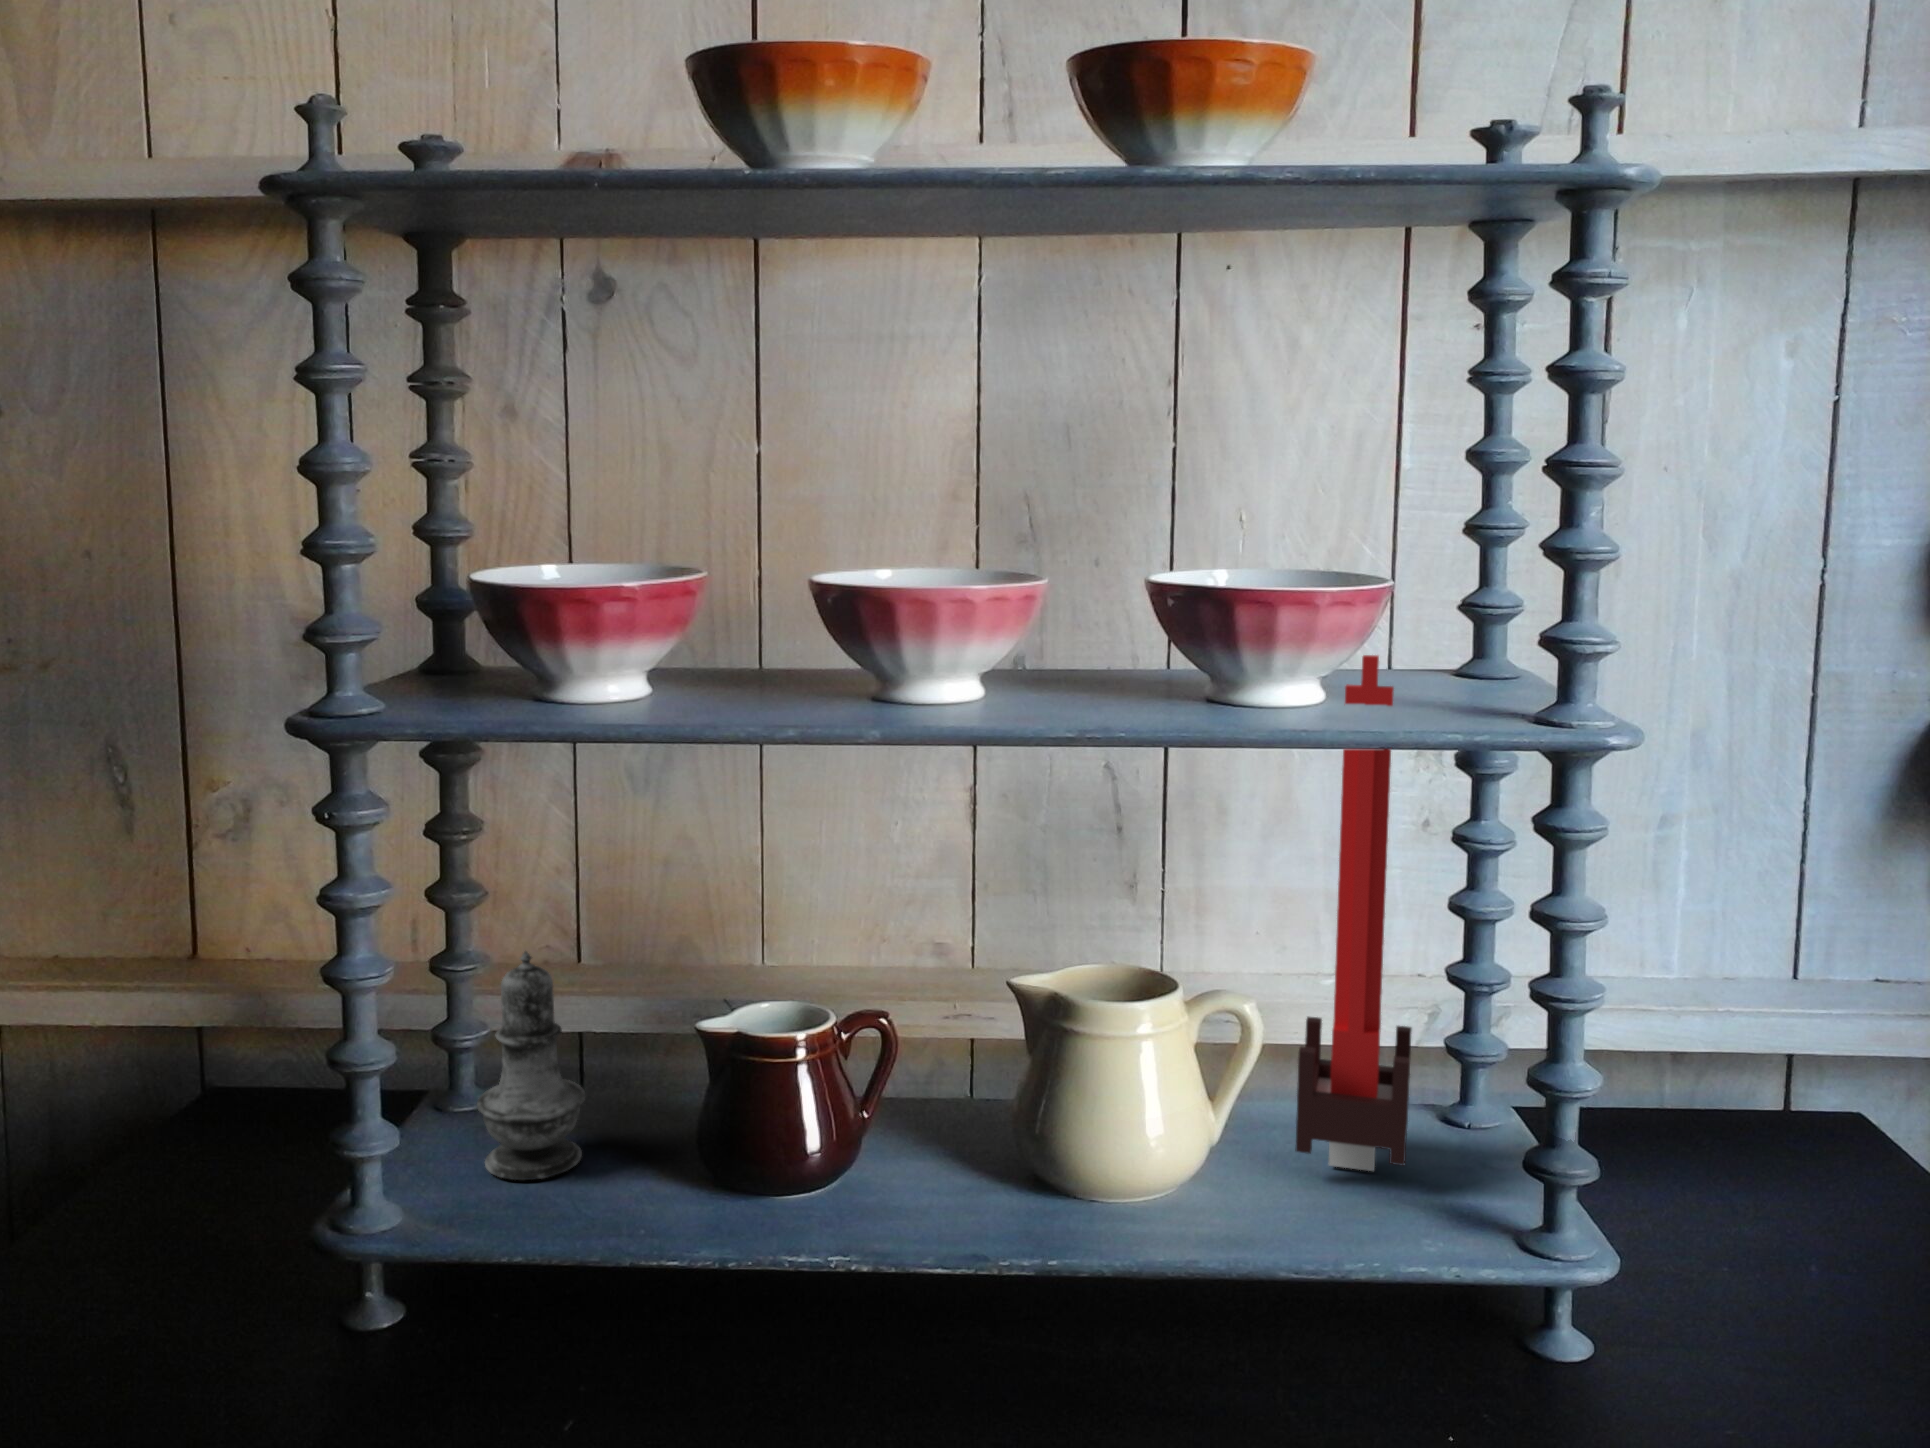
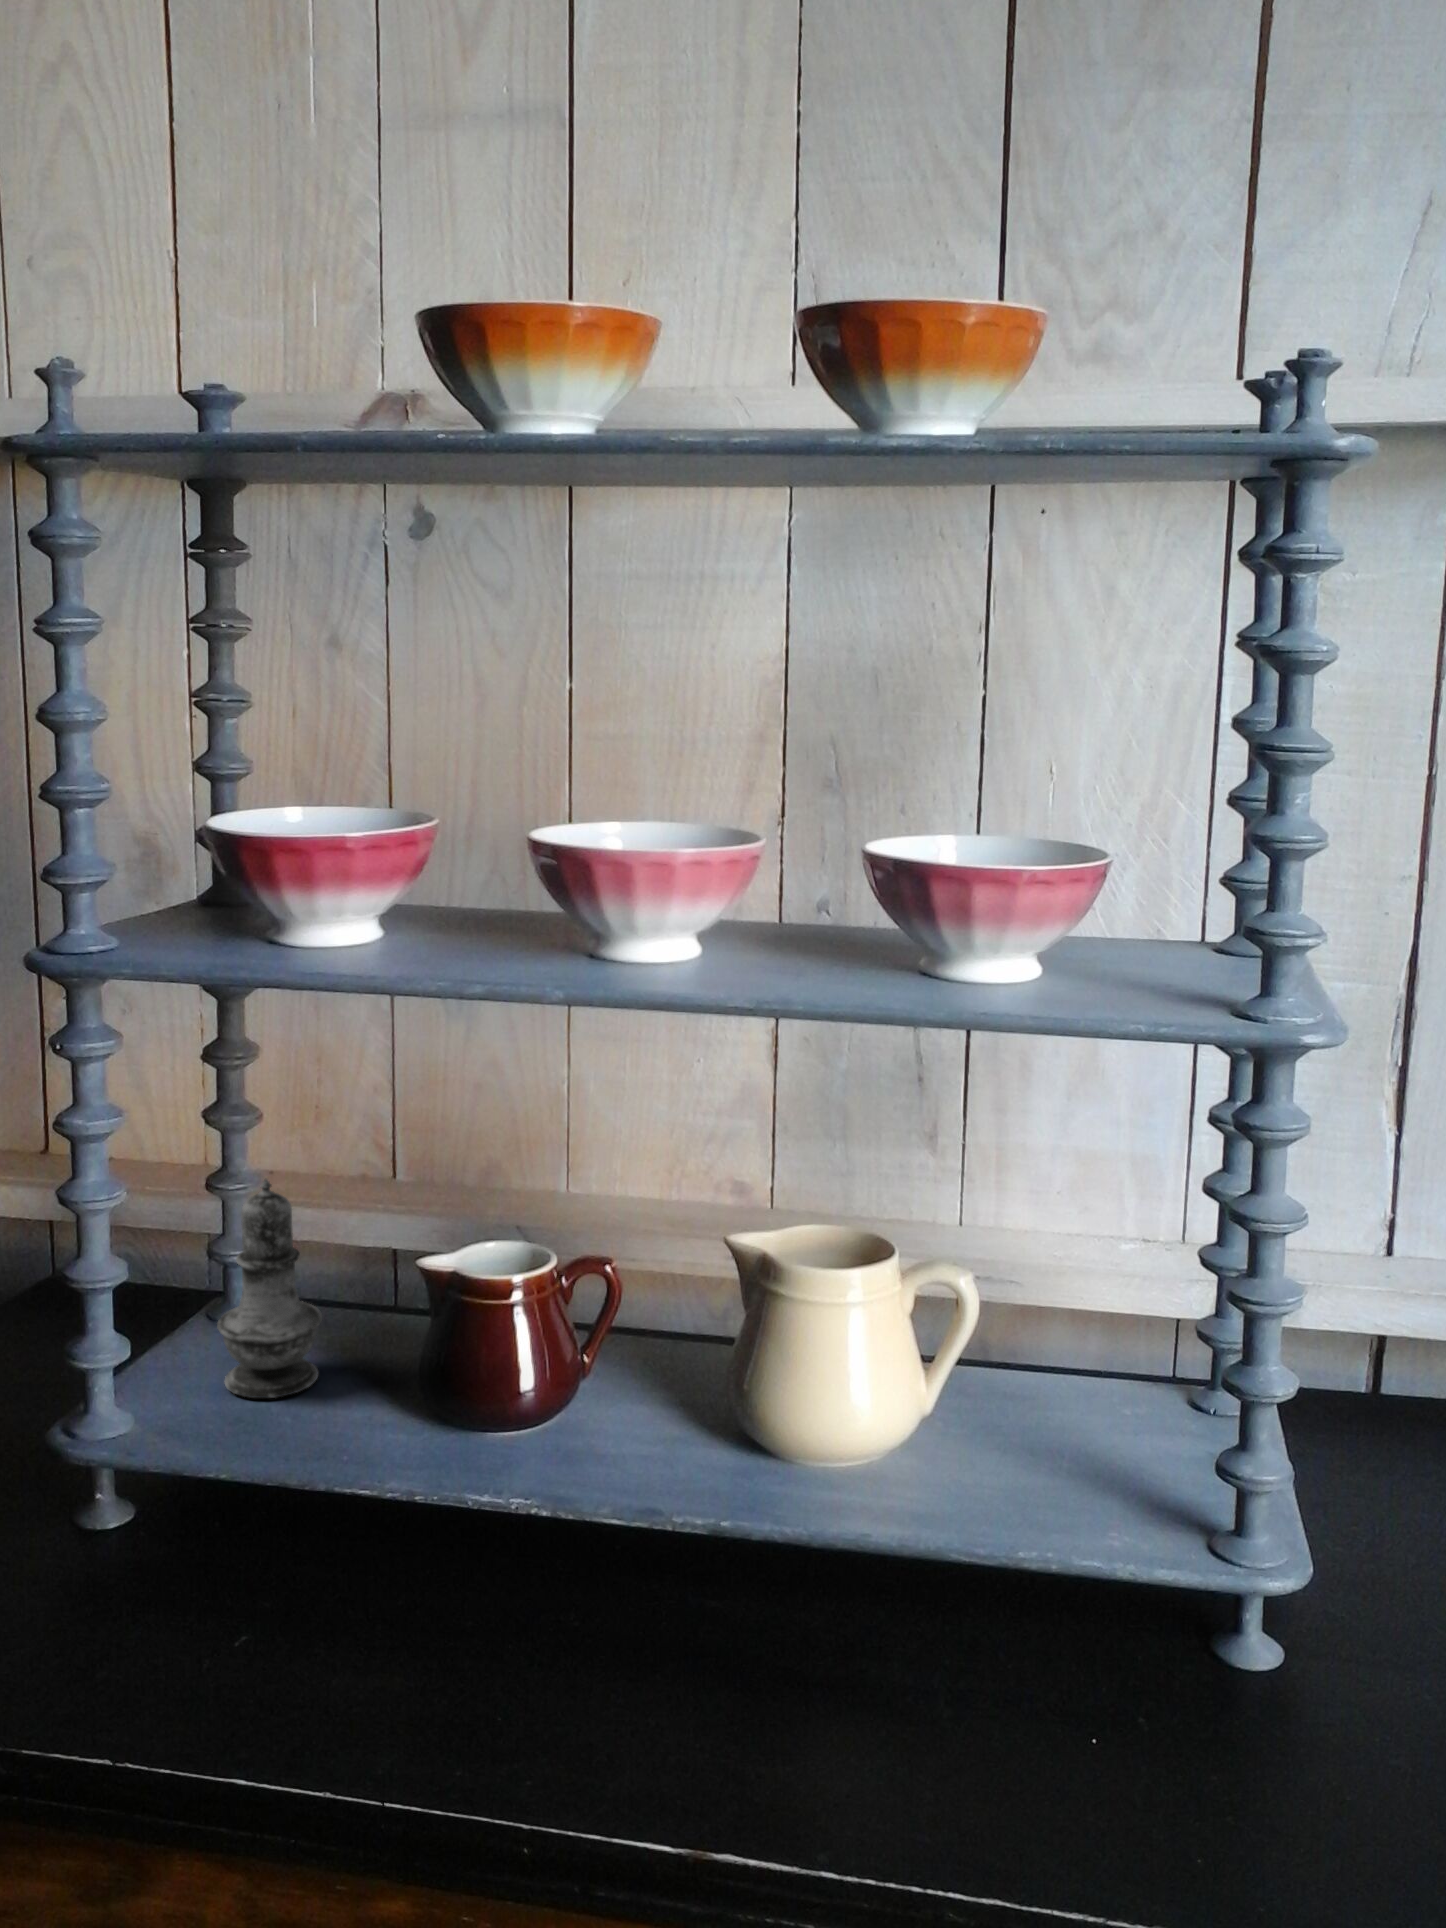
candle: present [1295,655,1412,1171] -> none [1003,929,1140,1457]

